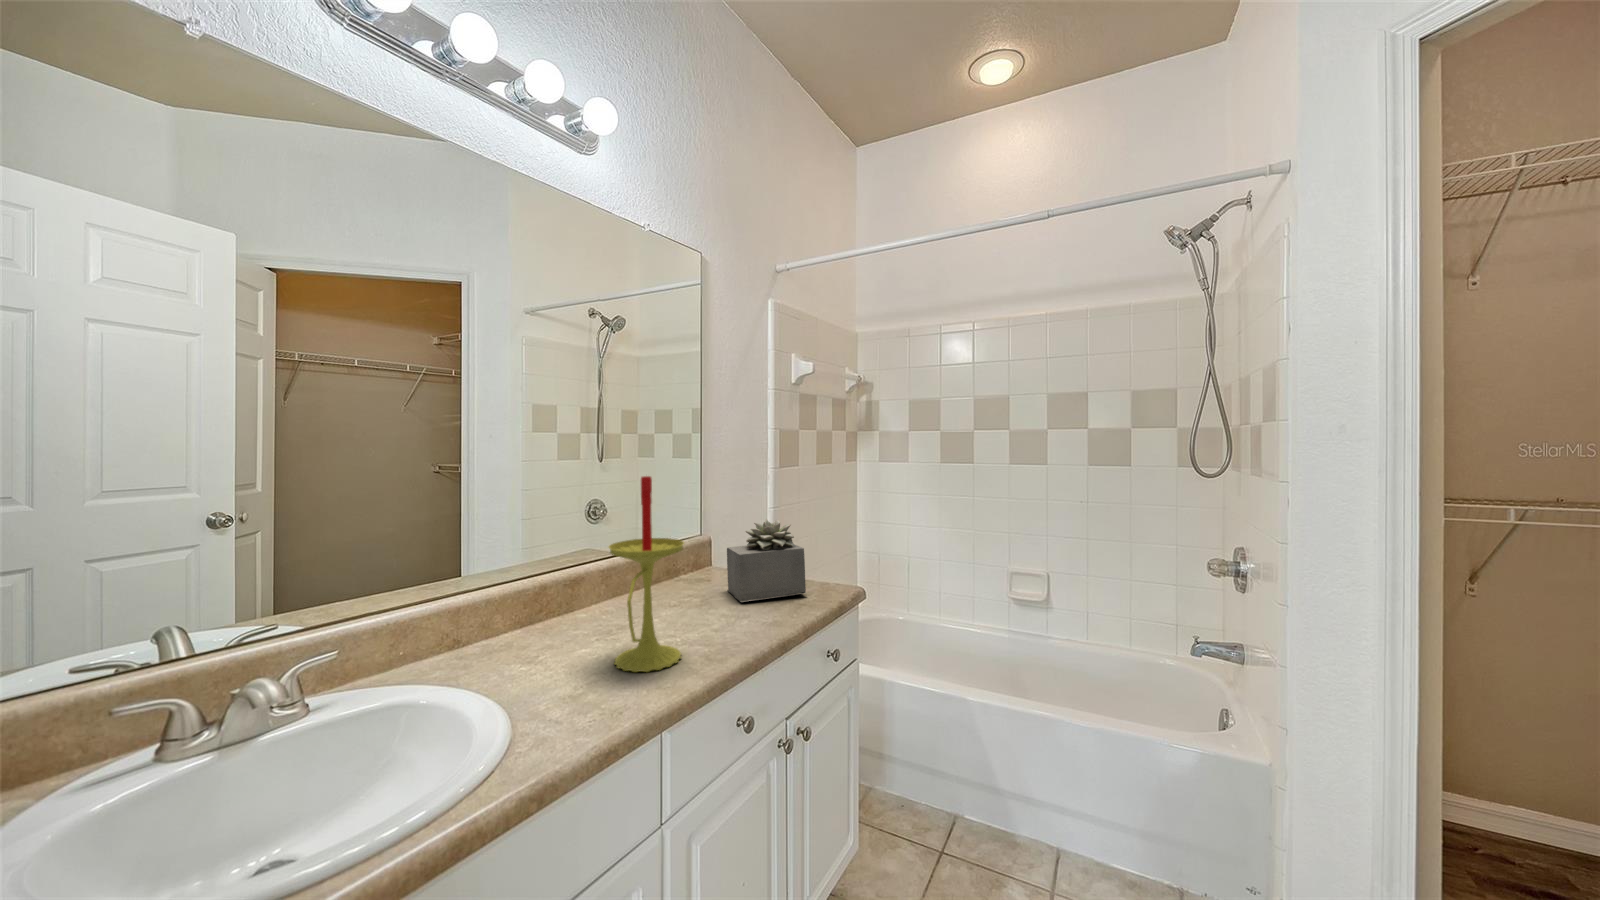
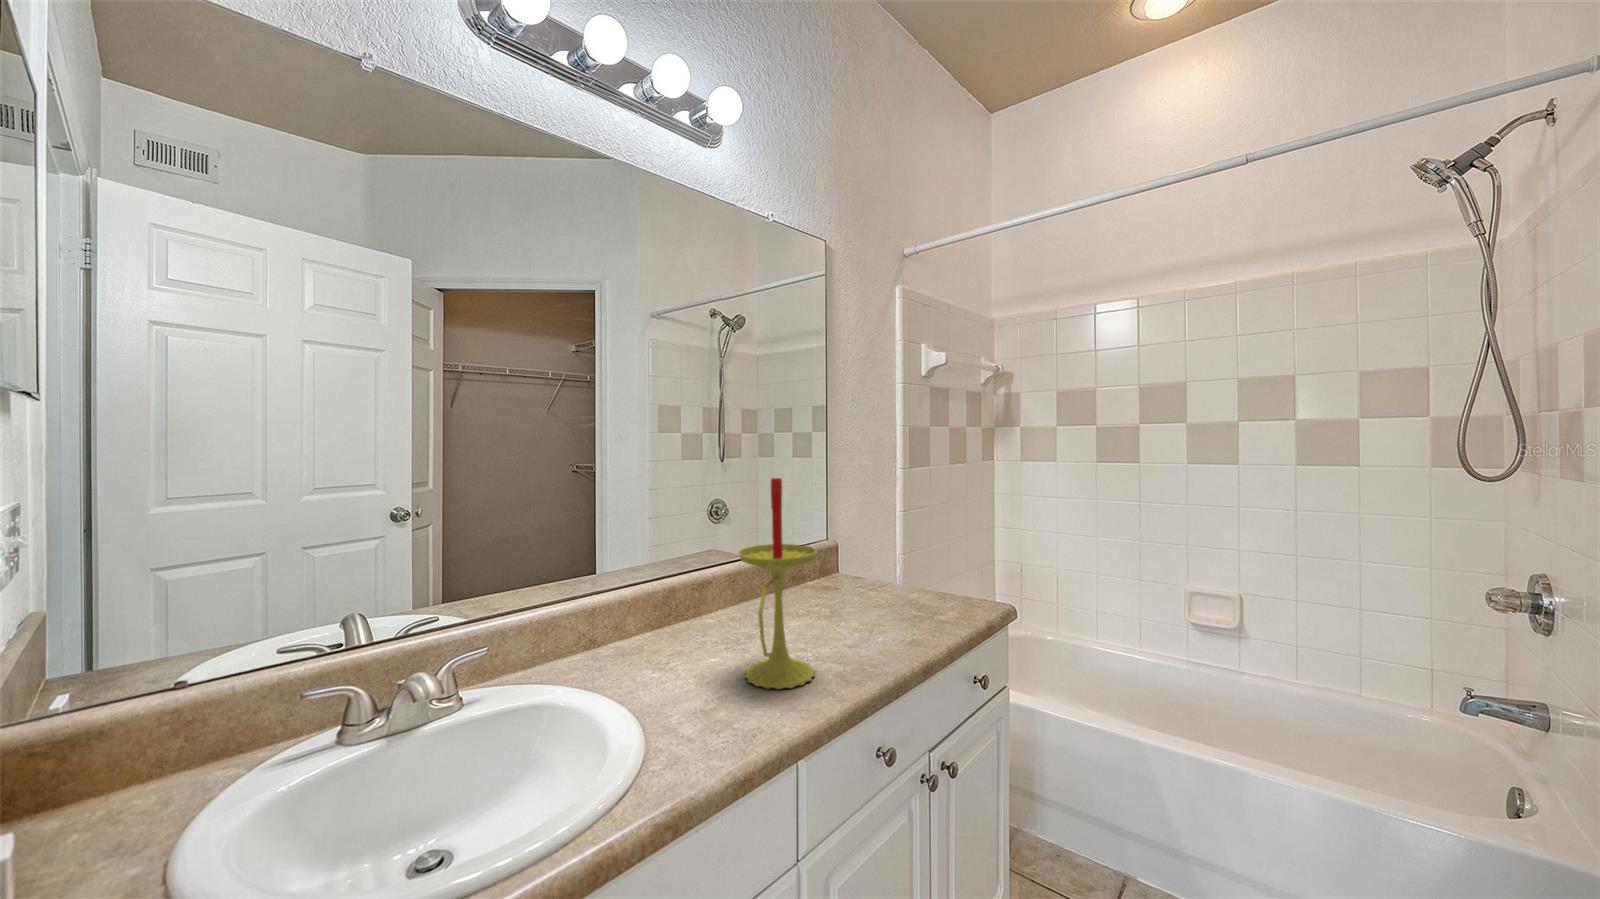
succulent plant: present [727,519,806,602] -> none [858,524,948,615]

